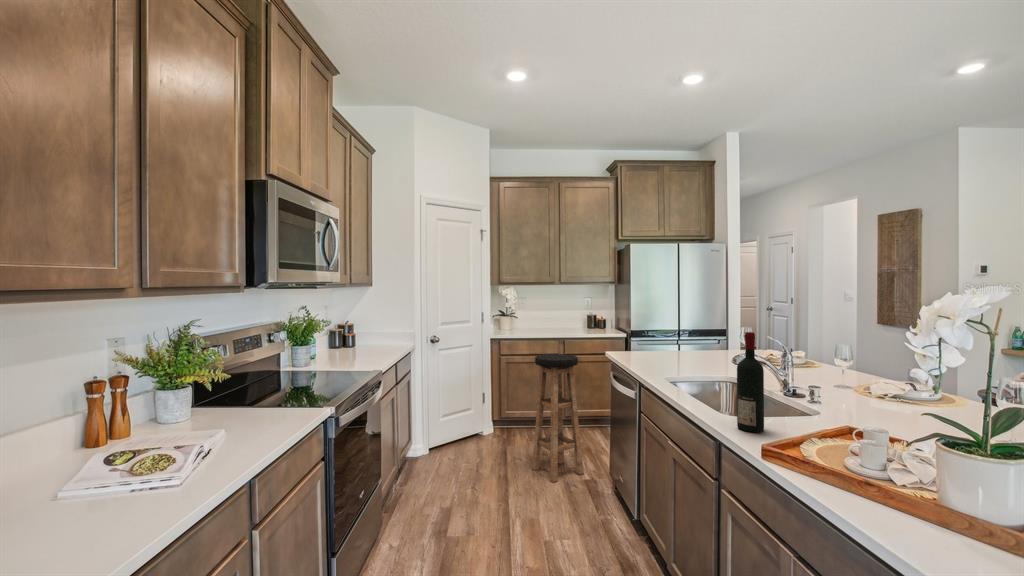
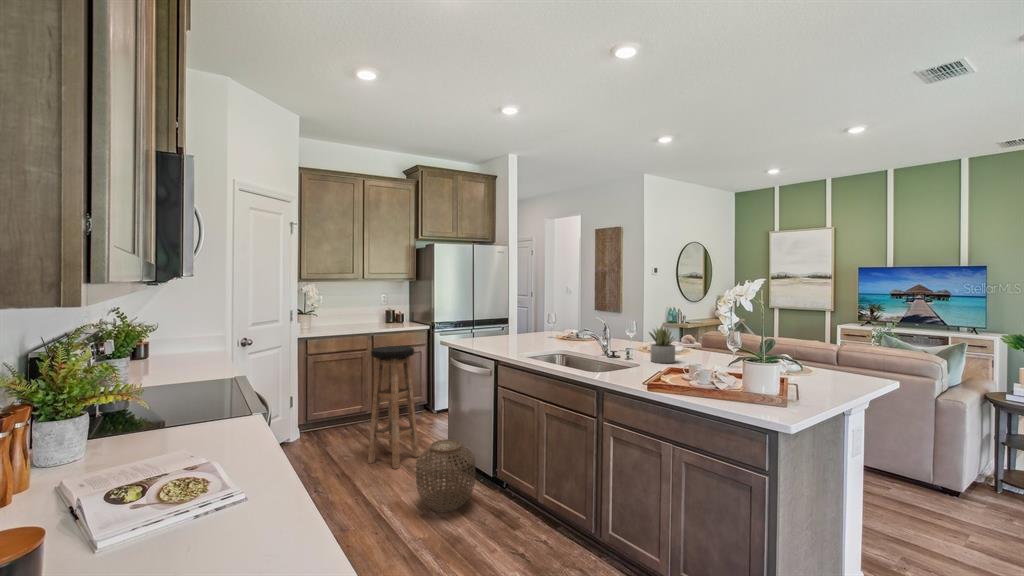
wine bottle: present [737,332,764,432] -> none [609,309,626,377]
succulent plant: none [843,357,900,421] -> present [649,325,675,363]
woven basket: none [546,463,611,546] -> present [416,439,475,512]

